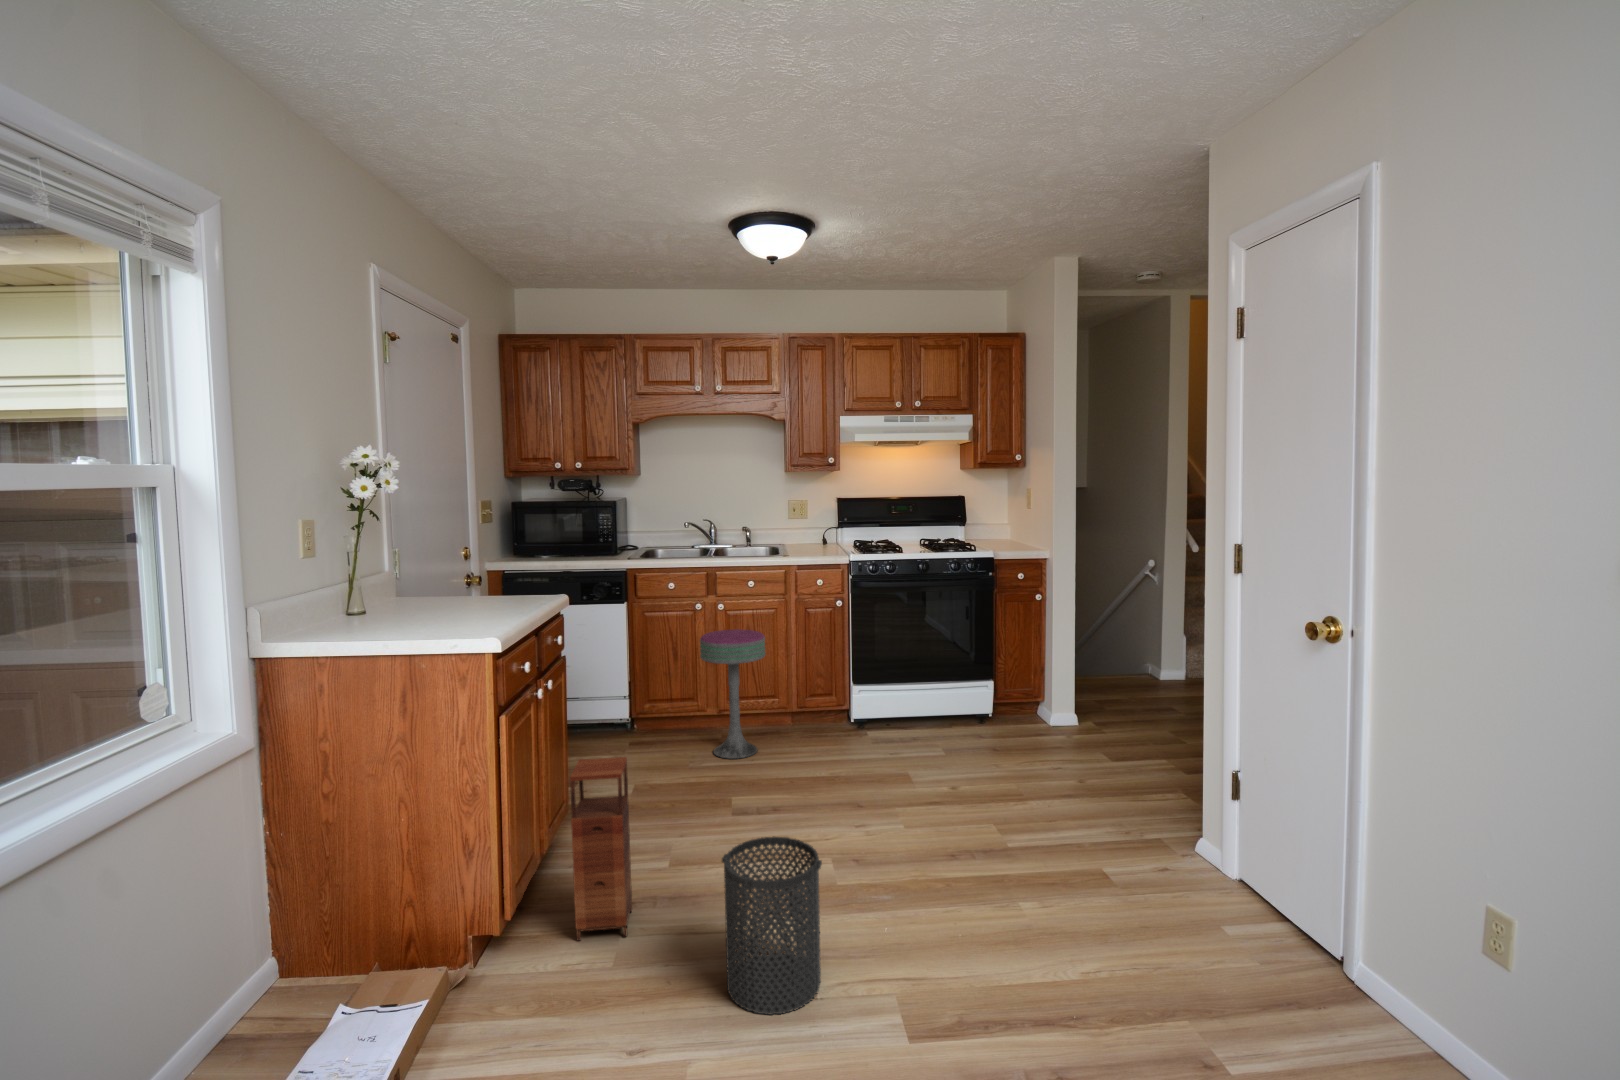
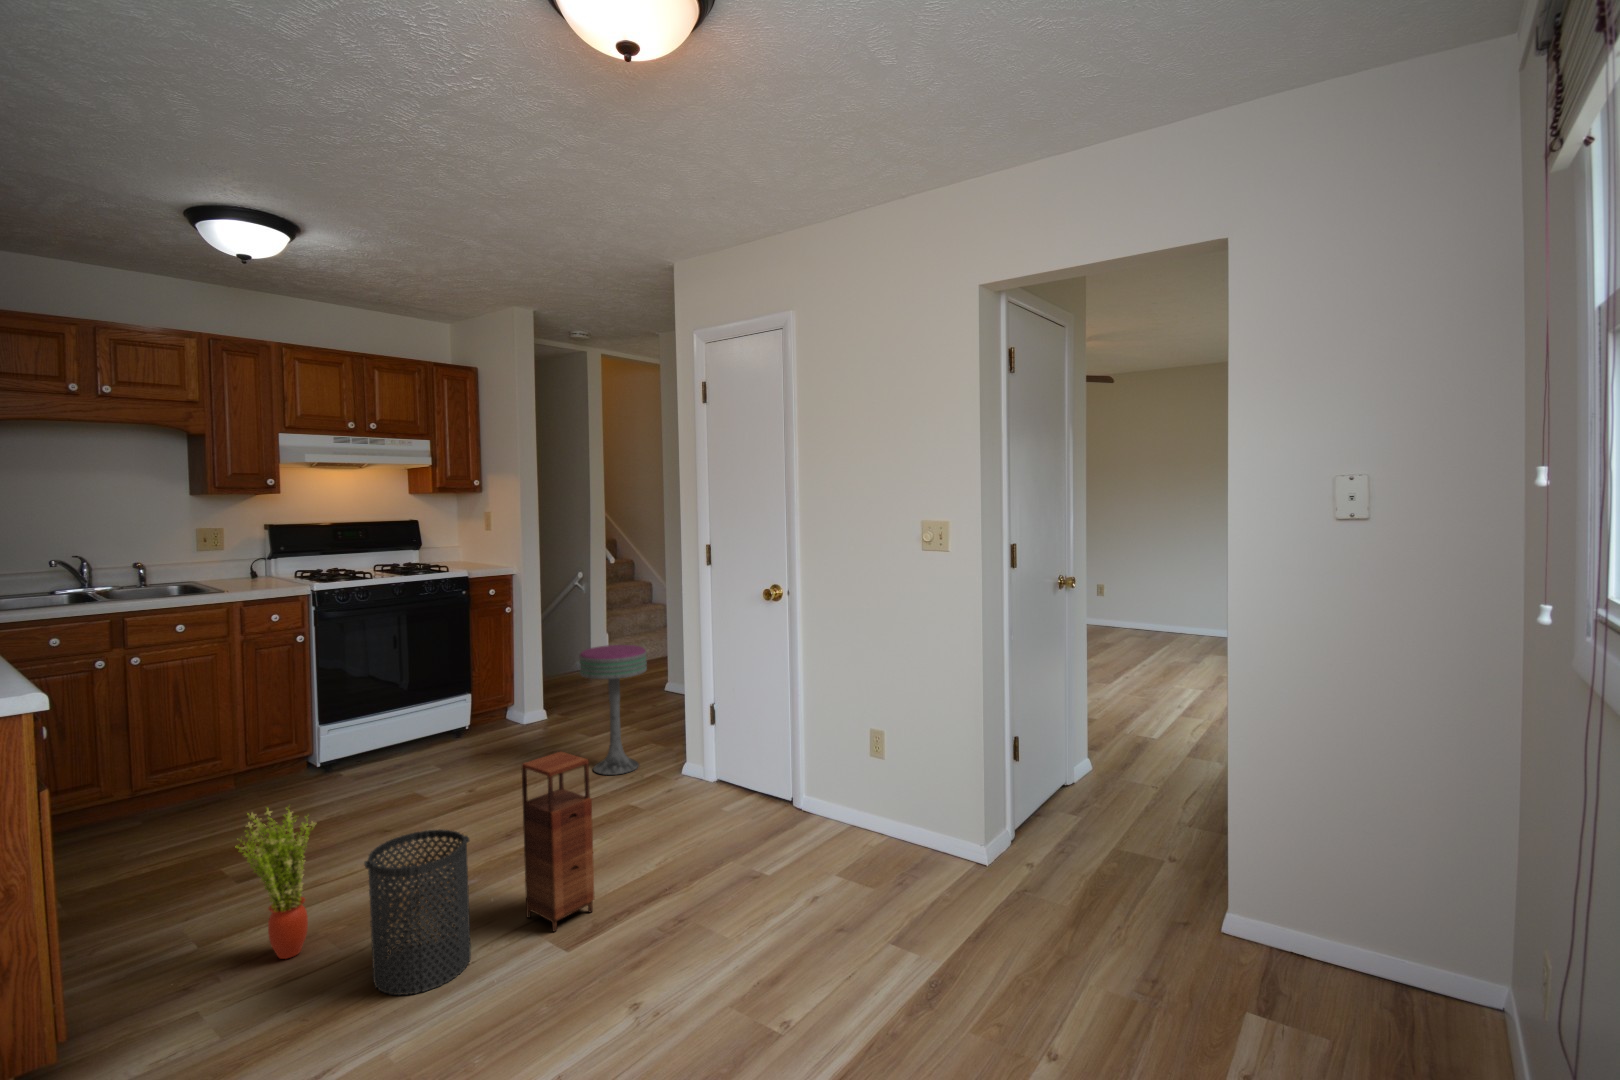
bar stool: present [700,629,766,759] -> present [579,645,647,775]
storage cabinet: present [570,757,632,941] -> present [522,752,594,931]
potted plant: none [660,769,722,914] -> present [237,808,316,959]

